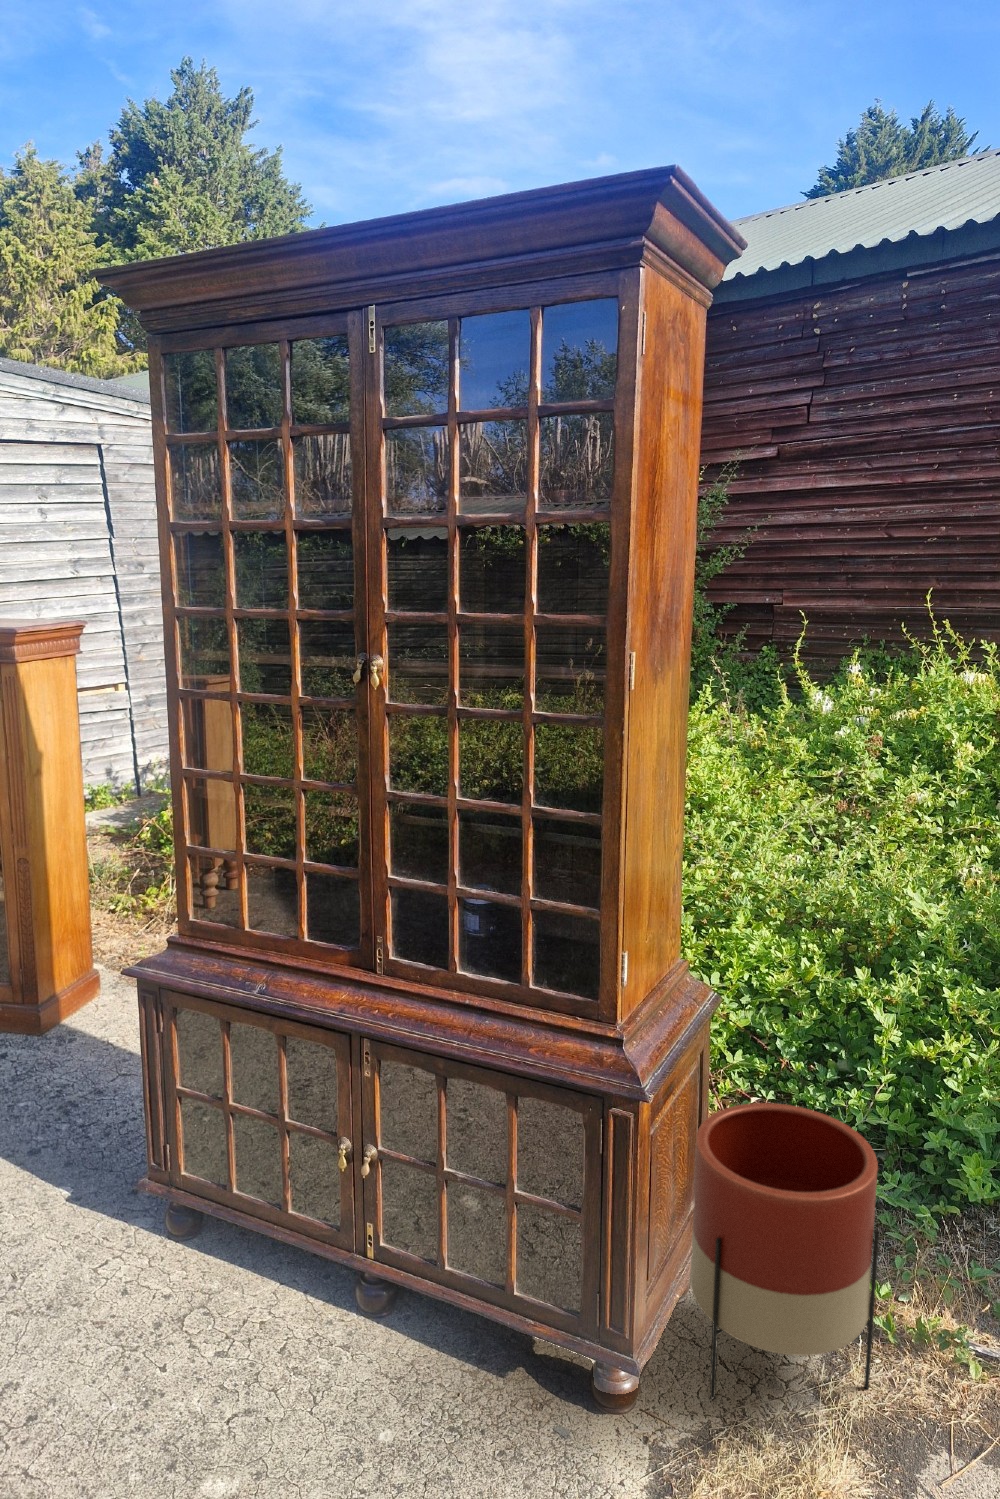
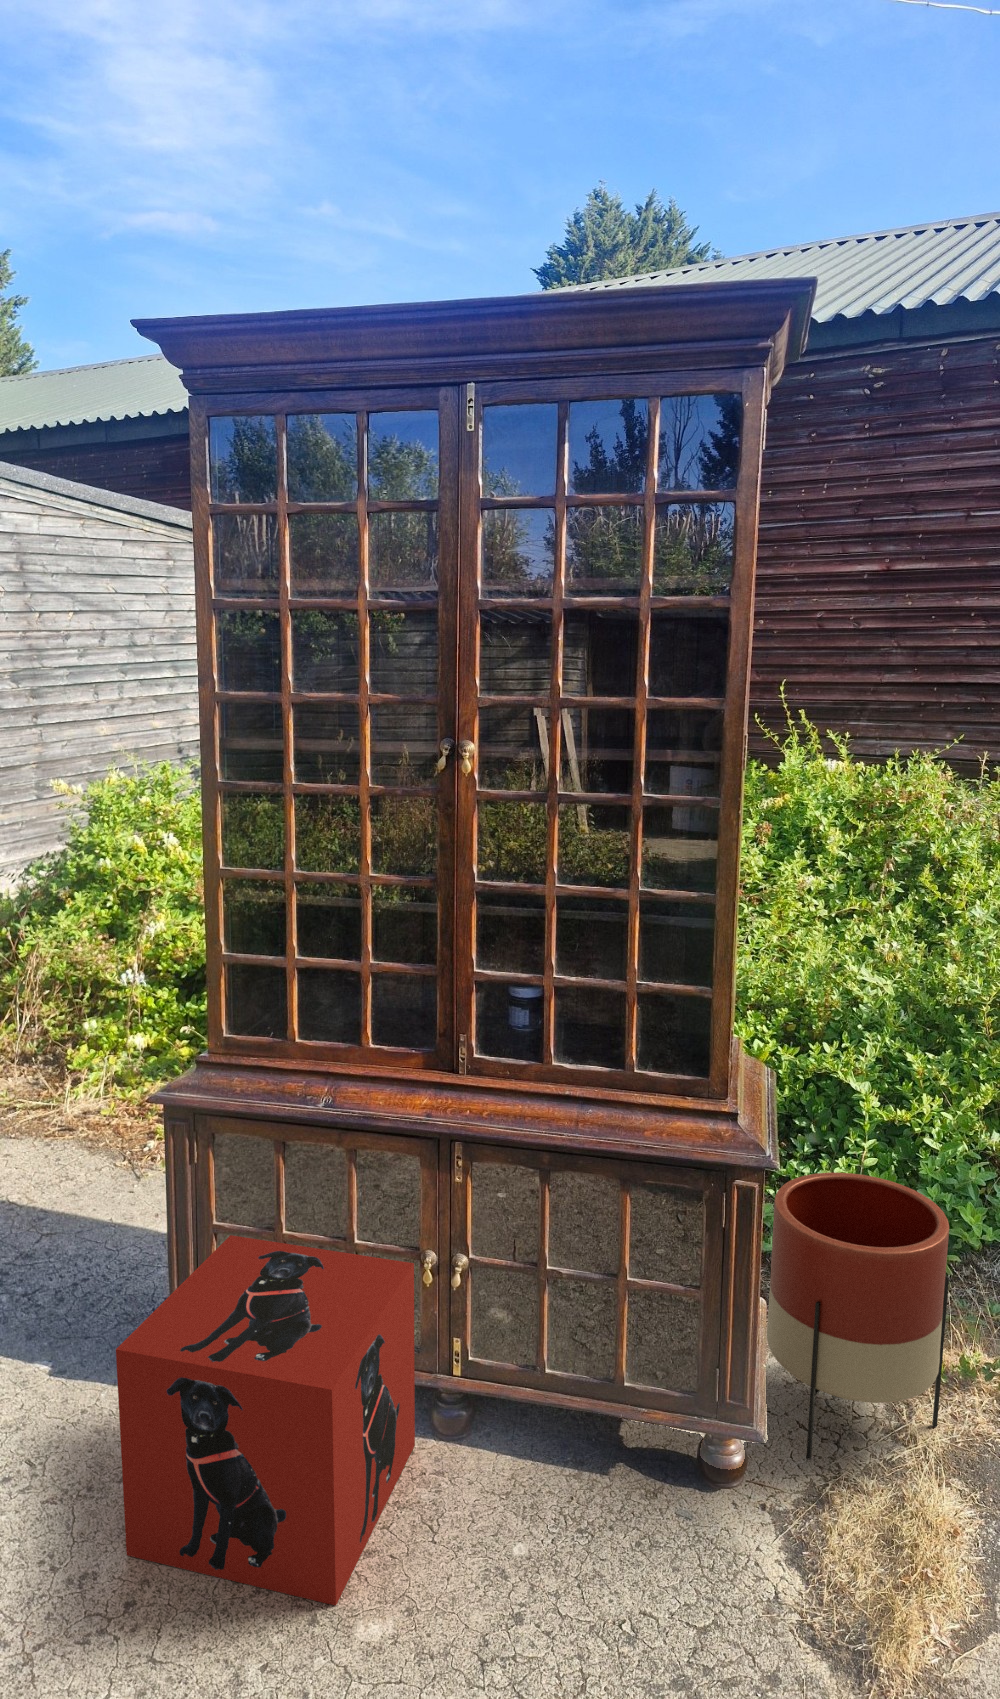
storage box: none [35,1098,336,1456] -> present [116,1235,415,1606]

